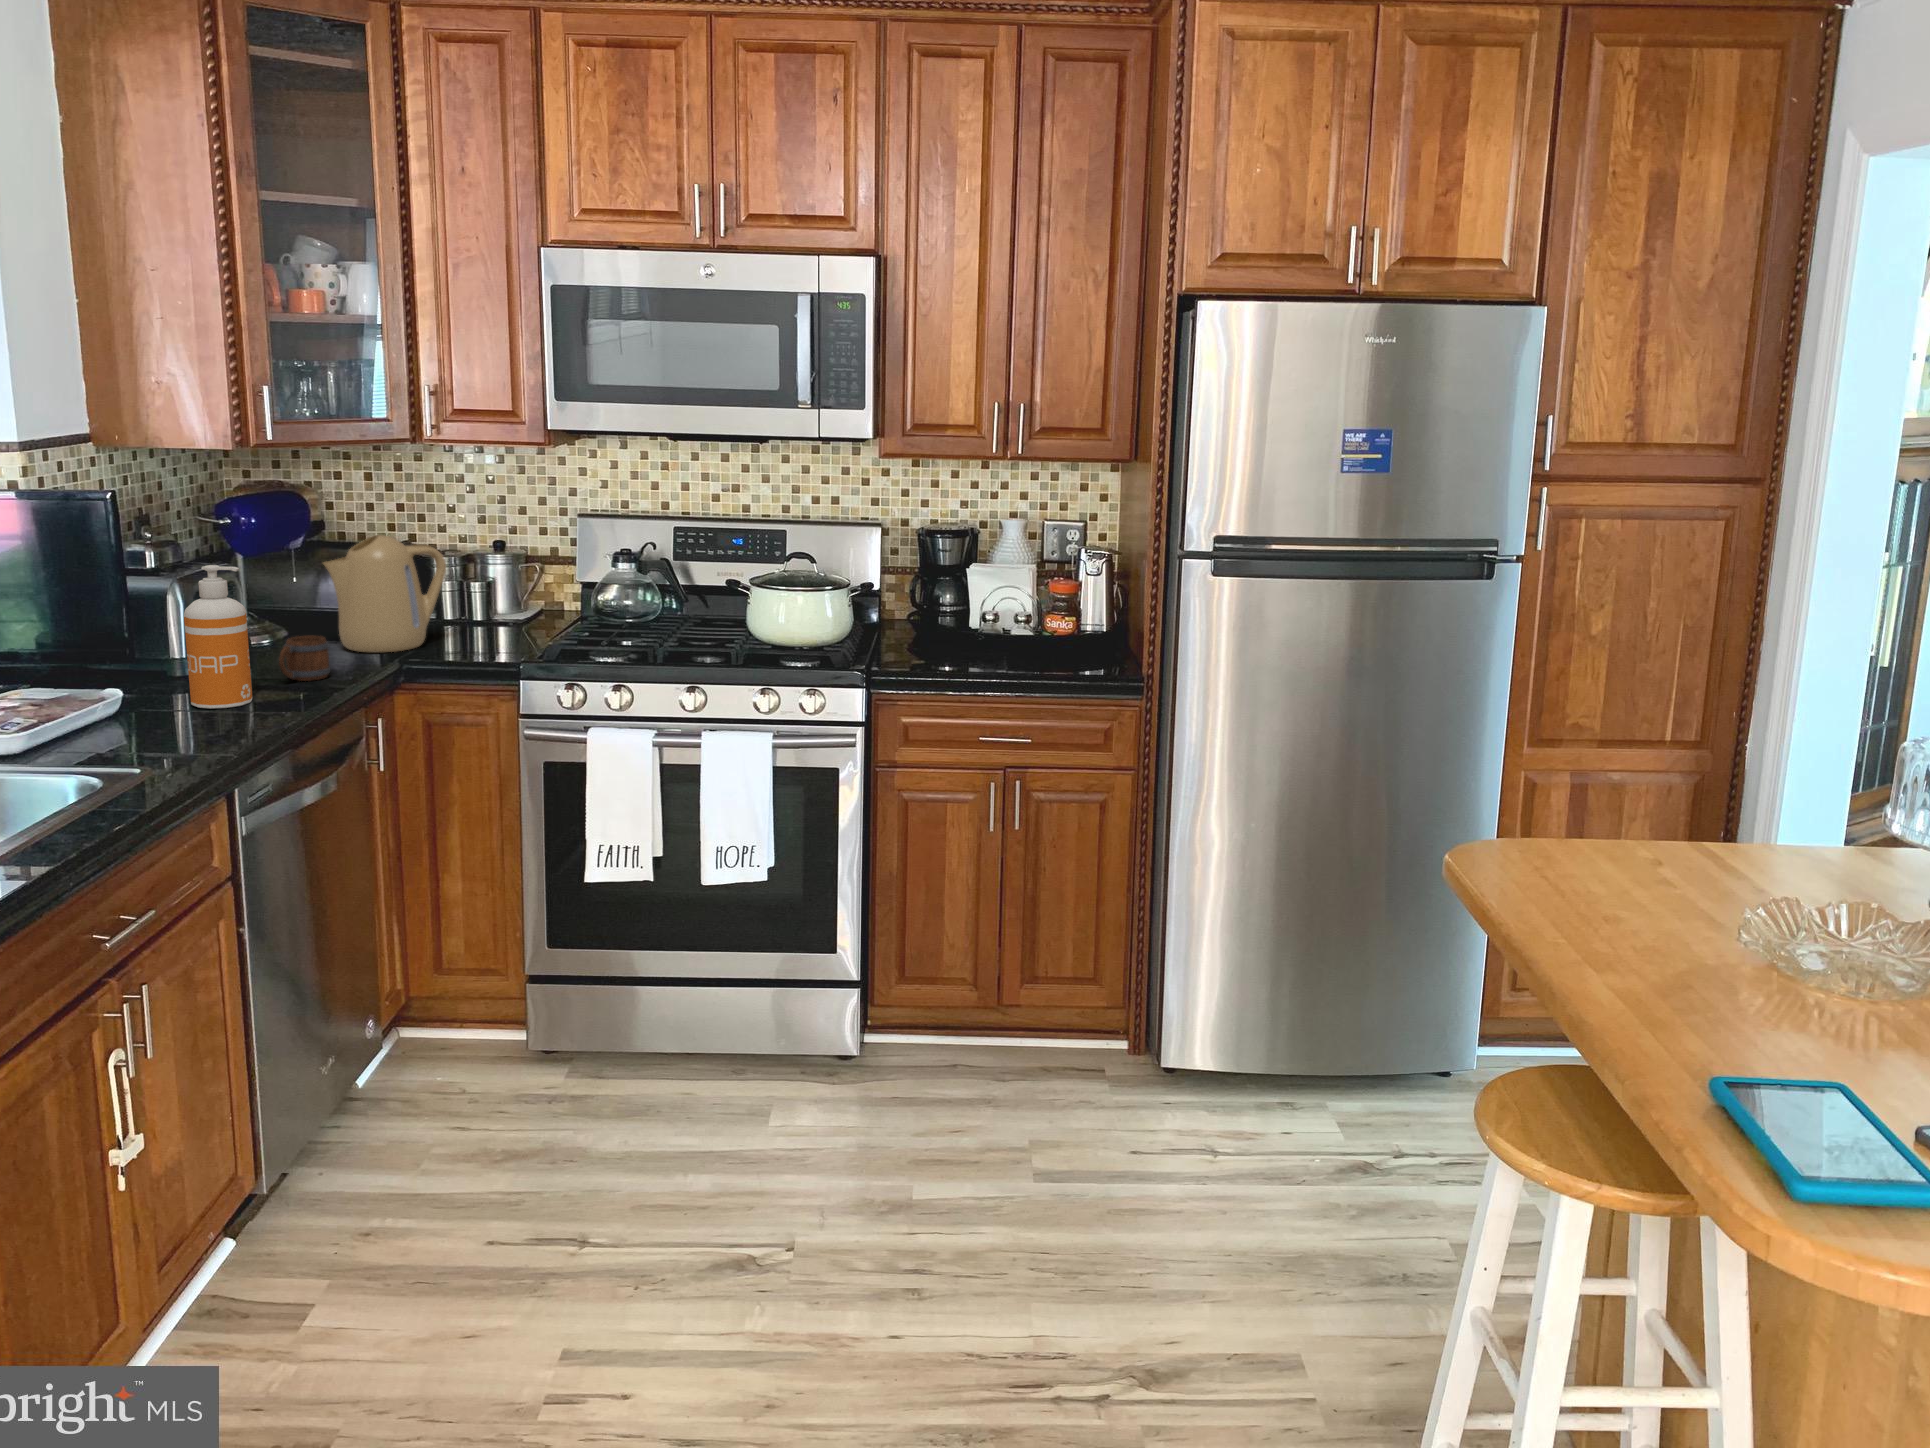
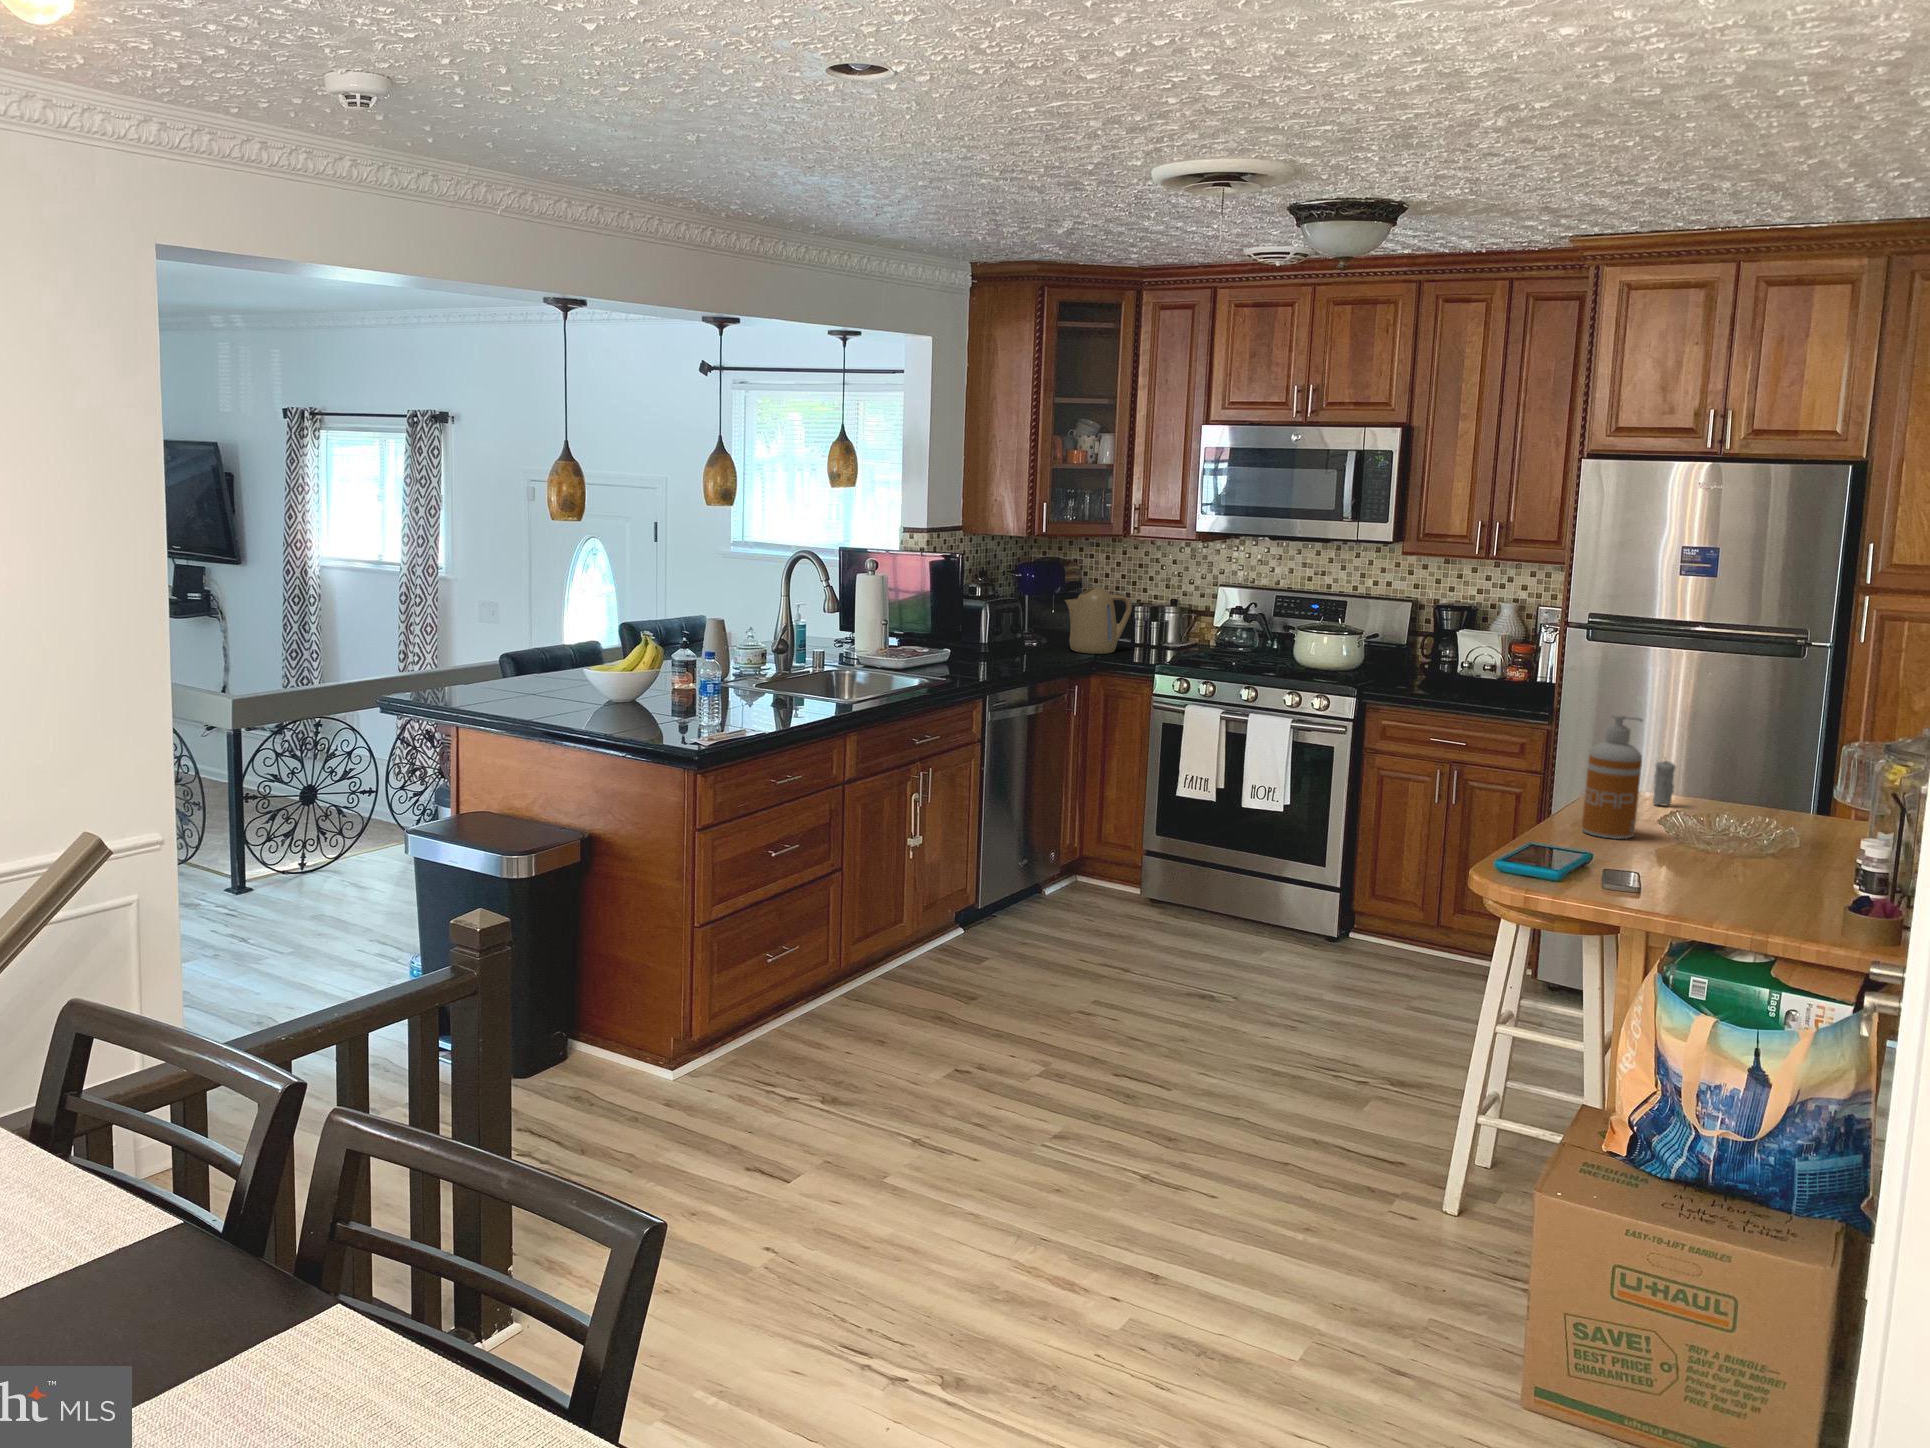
soap dispenser: present [184,565,252,709] -> present [1582,714,1643,839]
mug: present [279,636,330,681] -> none [1029,636,1056,660]
candle: none [1594,794,1631,882] -> present [1653,761,1675,805]

